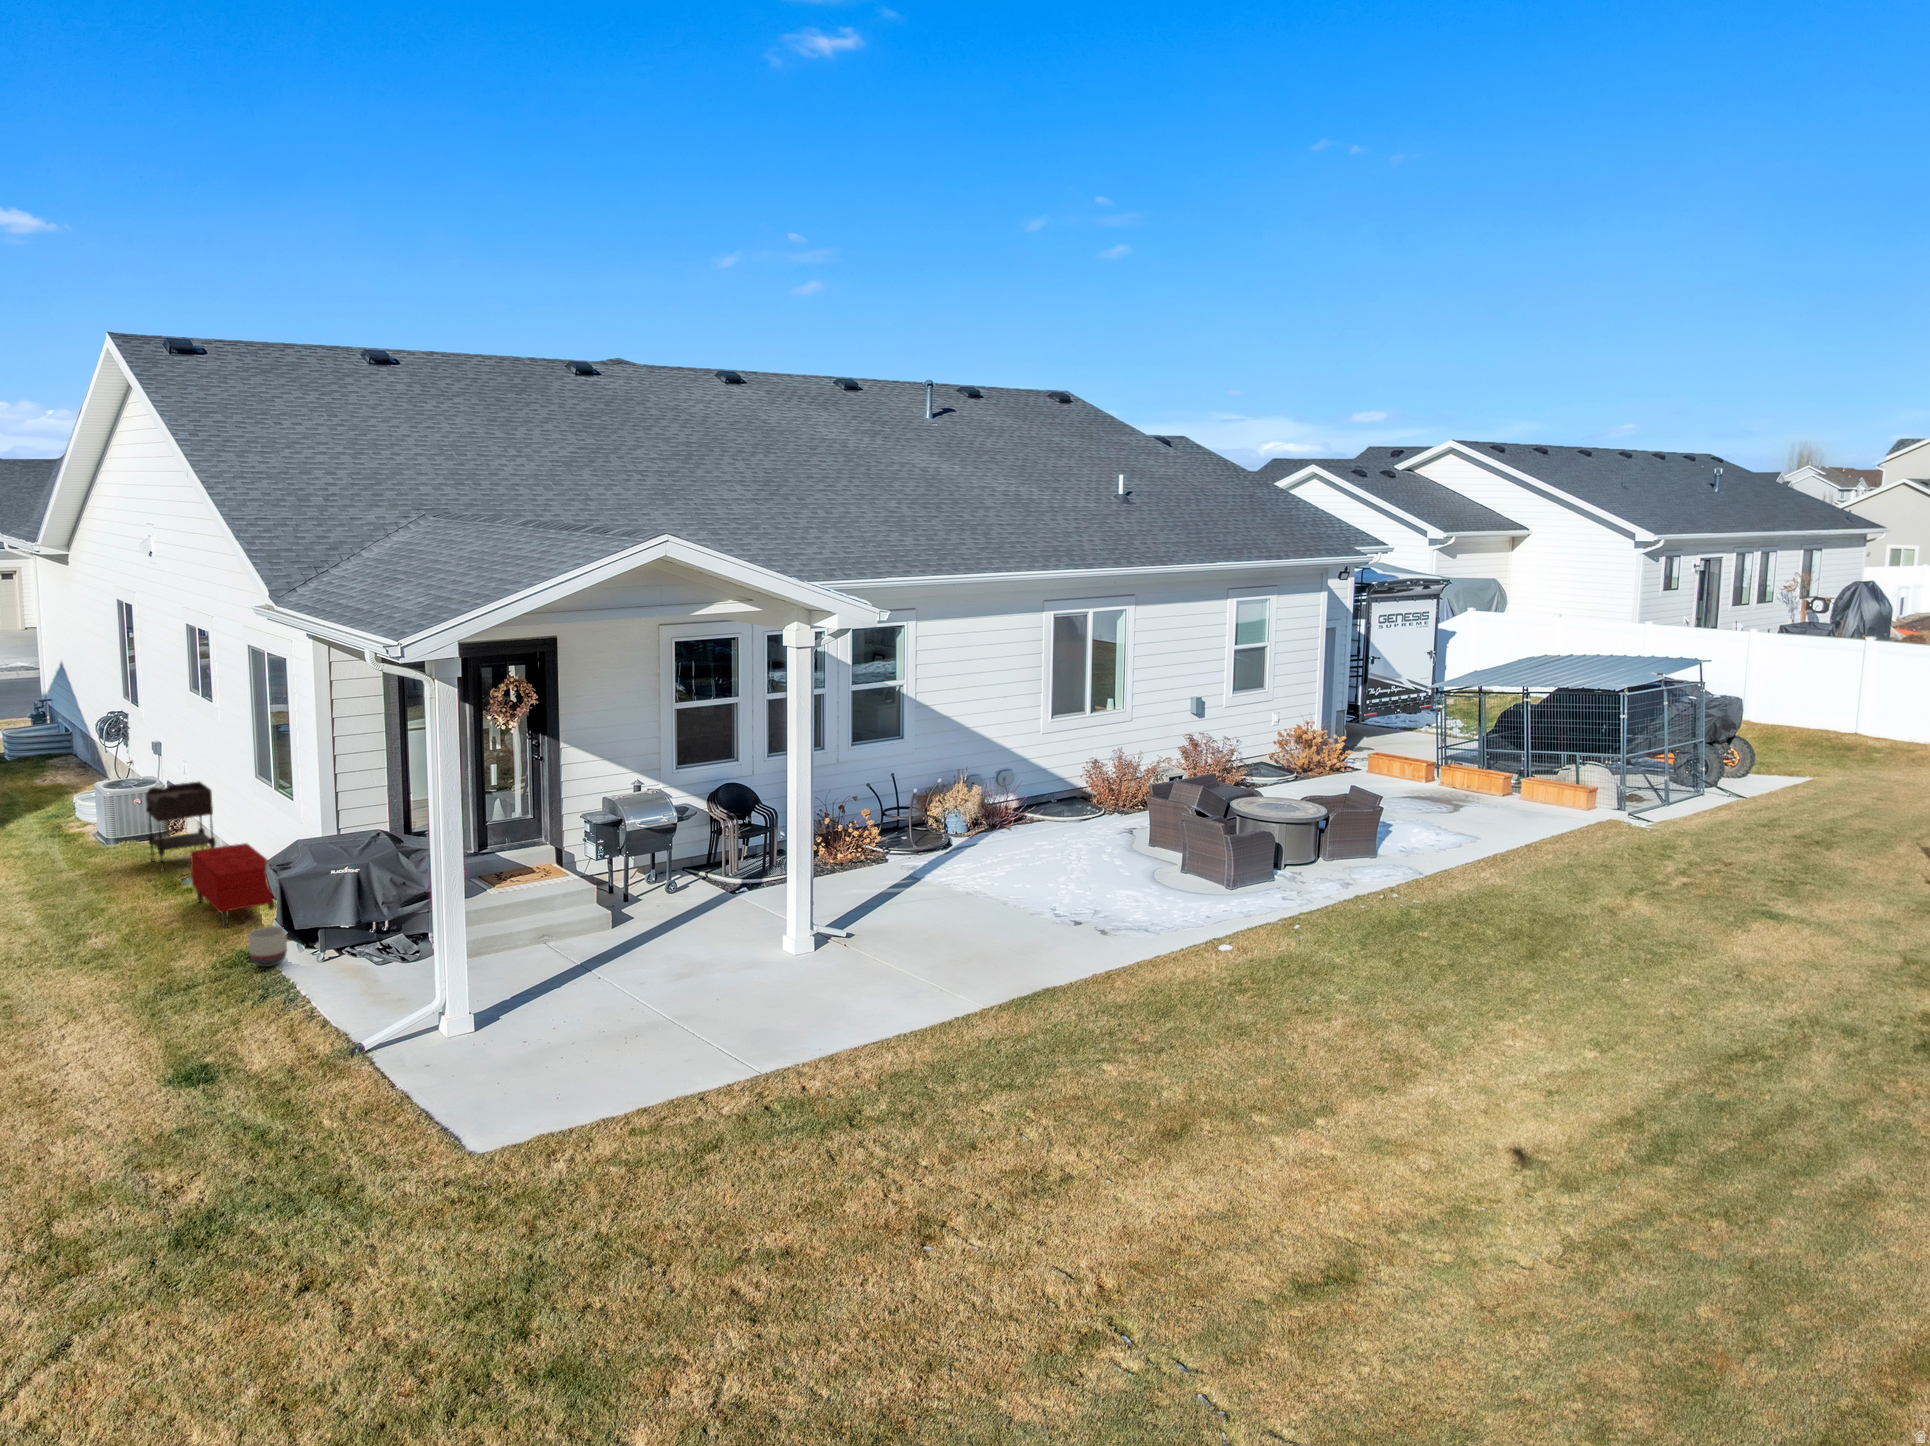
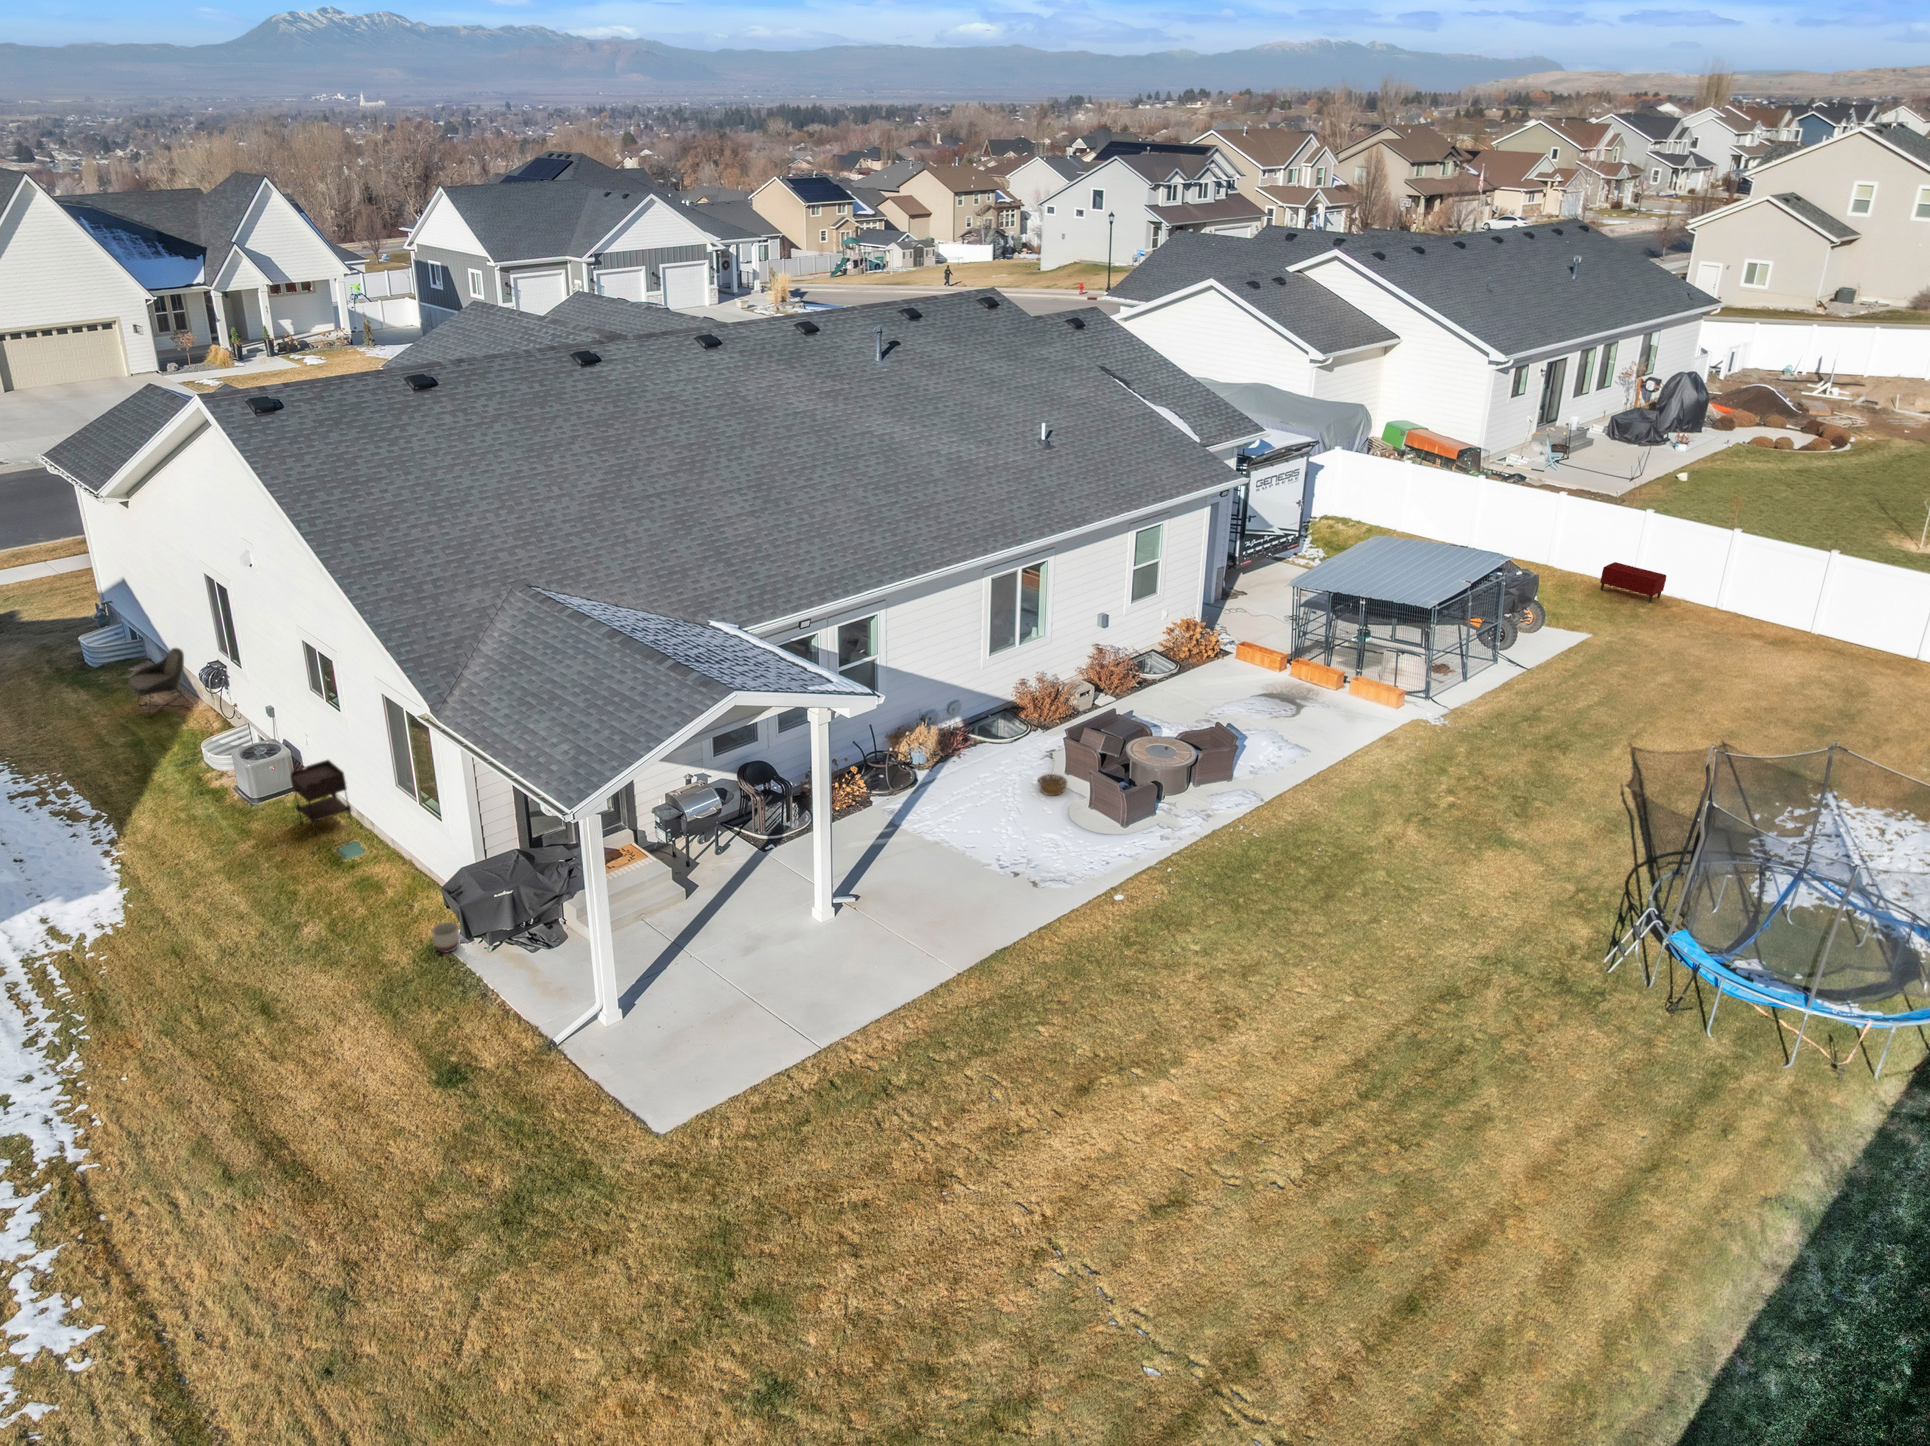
lounge chair: none [21,711,93,787] -> present [128,648,193,718]
bench: present [191,843,276,928] -> present [1600,562,1666,603]
basket: none [1111,845,1151,869] -> present [1038,774,1067,795]

